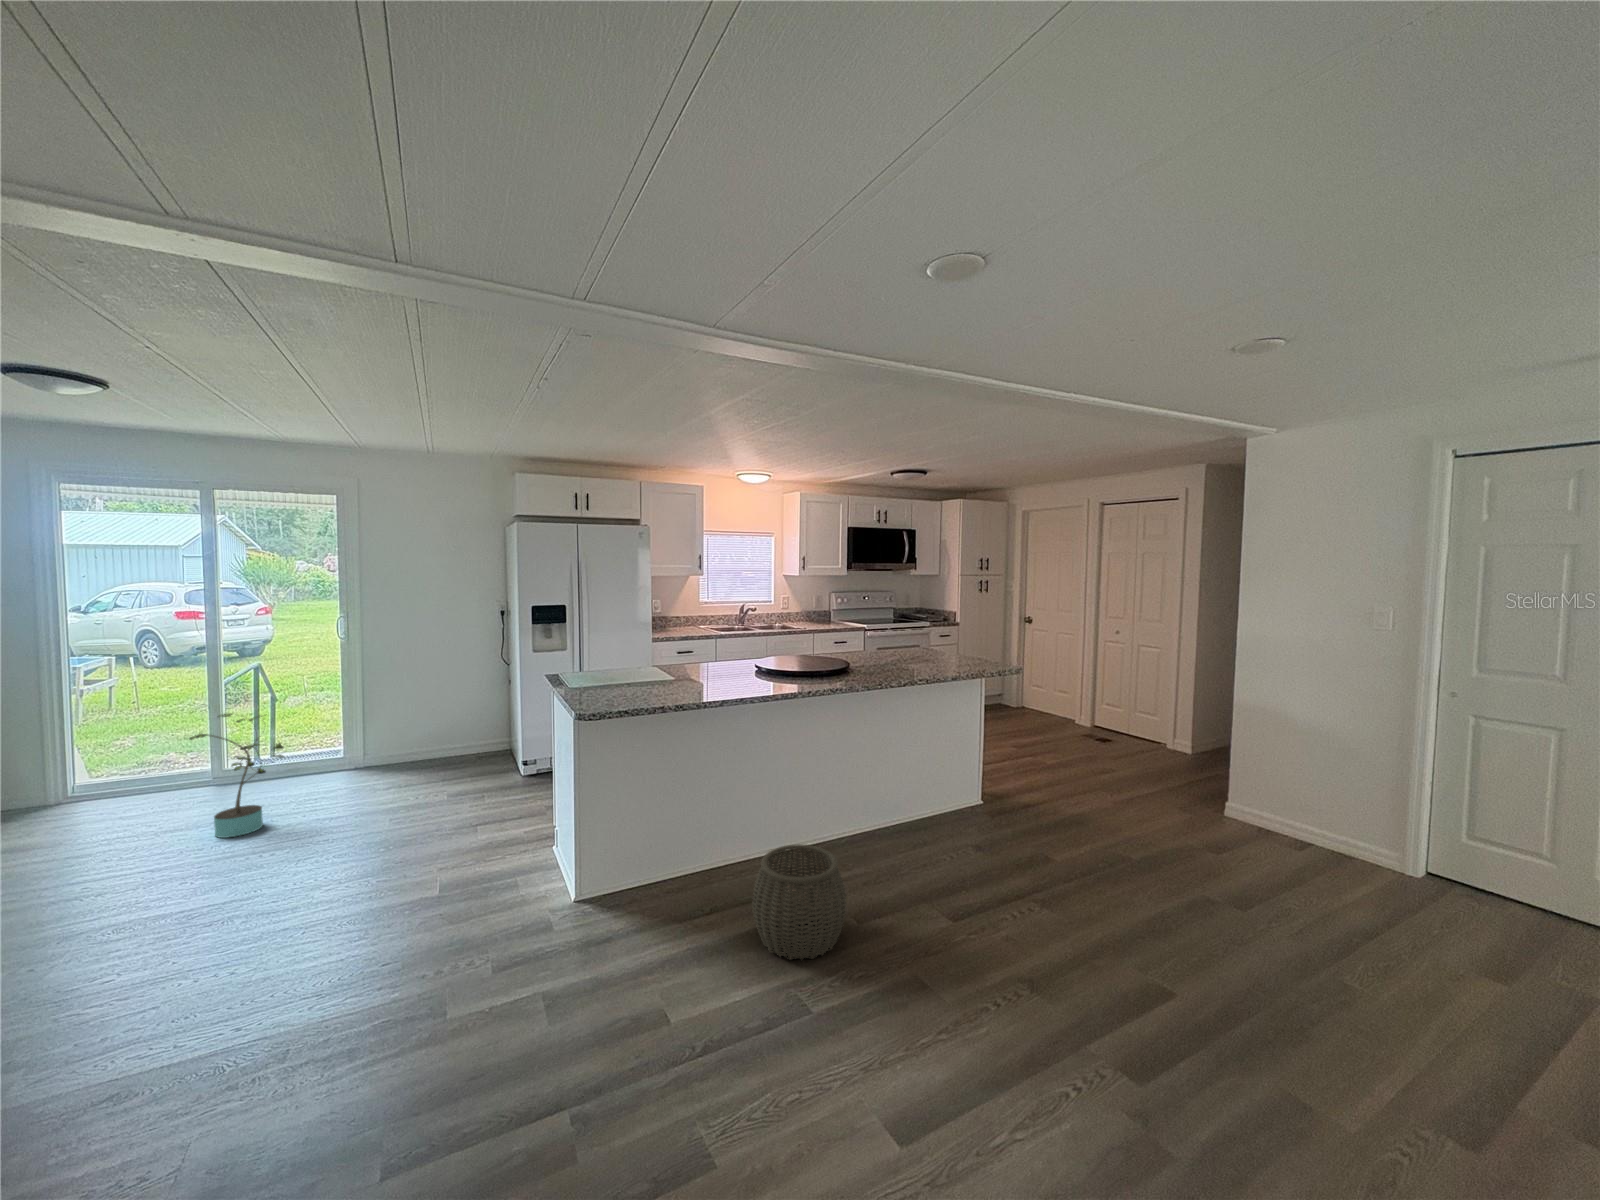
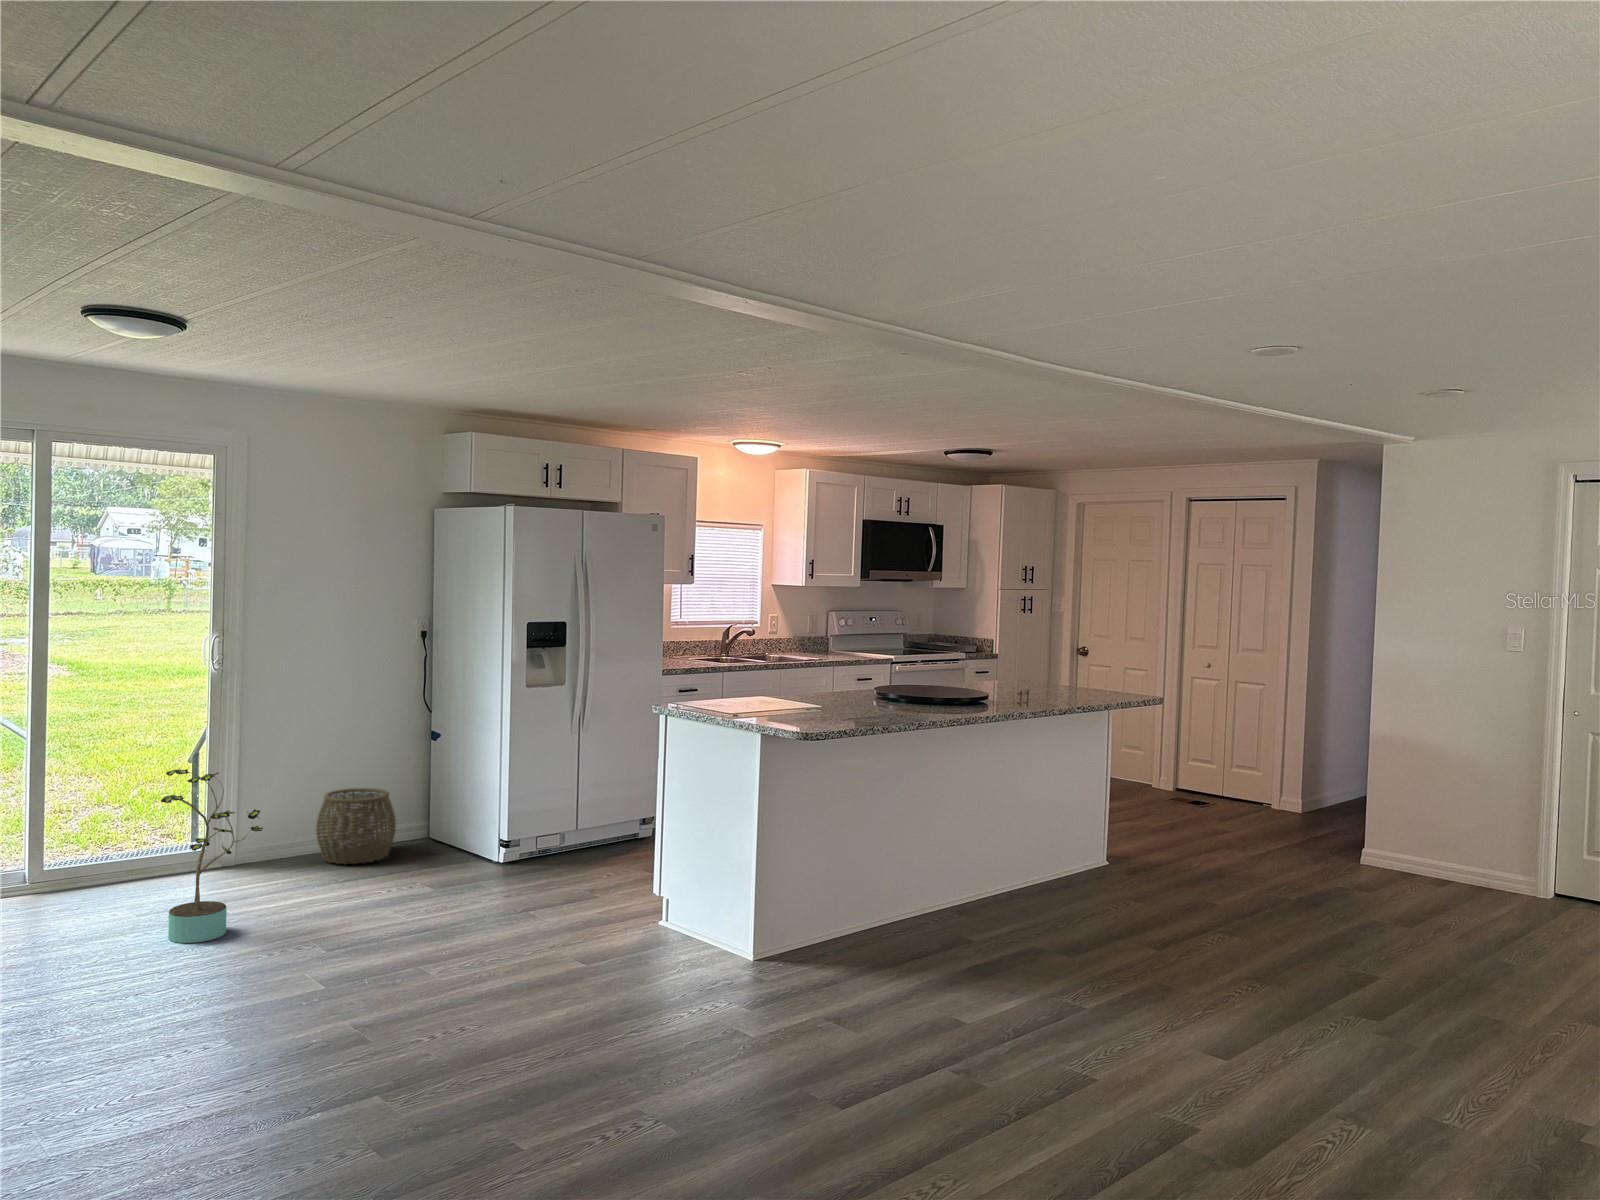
woven basket: present [752,845,847,959] -> present [316,788,396,864]

